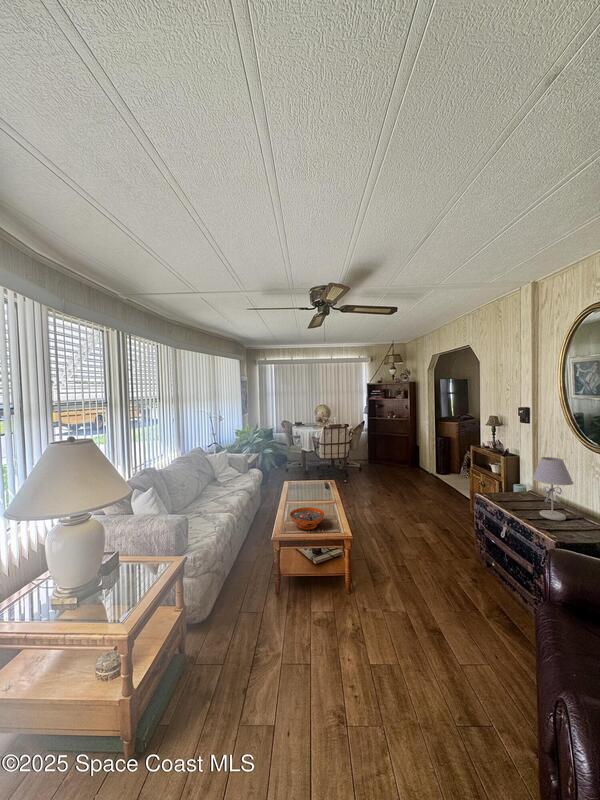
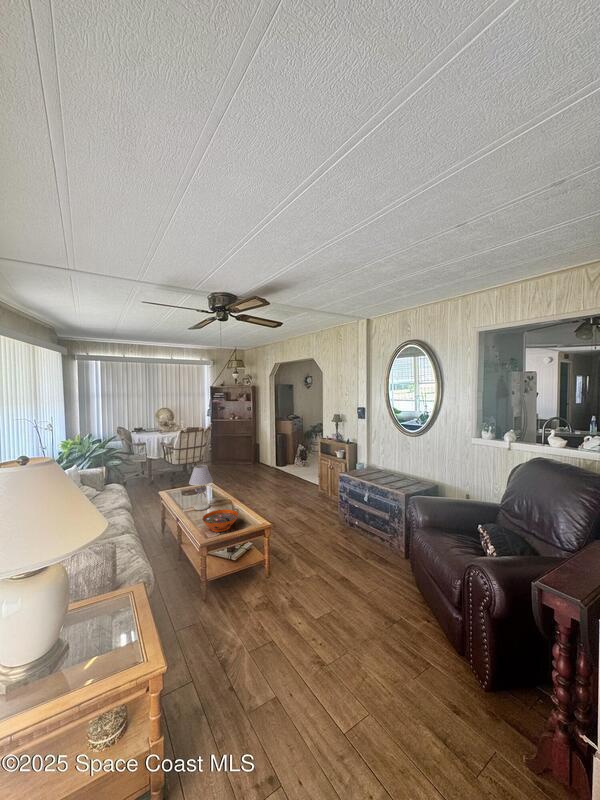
table lamp: present [532,457,574,521] -> present [189,465,213,511]

